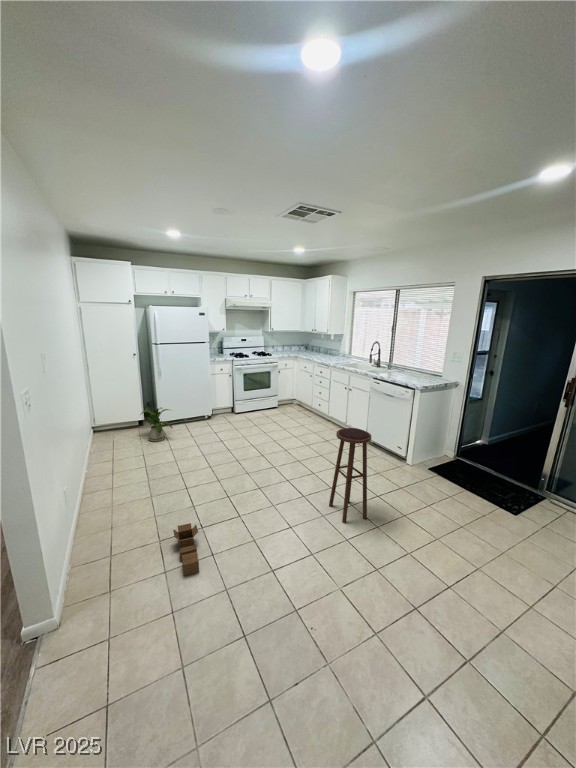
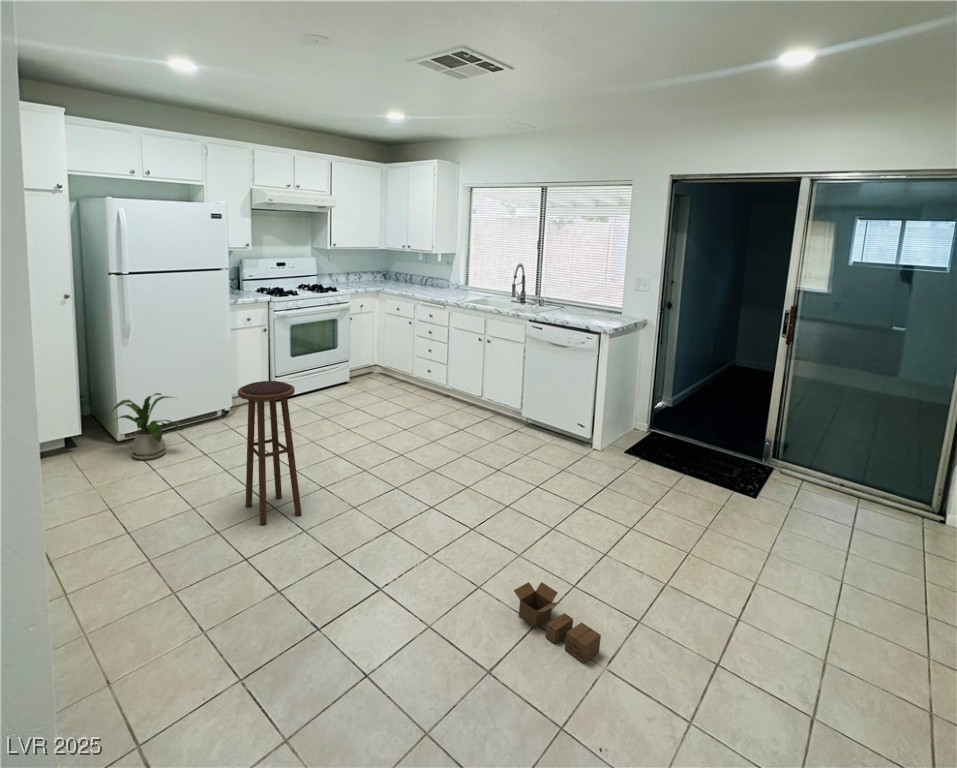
stool: present [329,428,371,523] -> present [238,381,301,525]
cardboard box: present [173,523,199,576] -> present [514,582,601,663]

